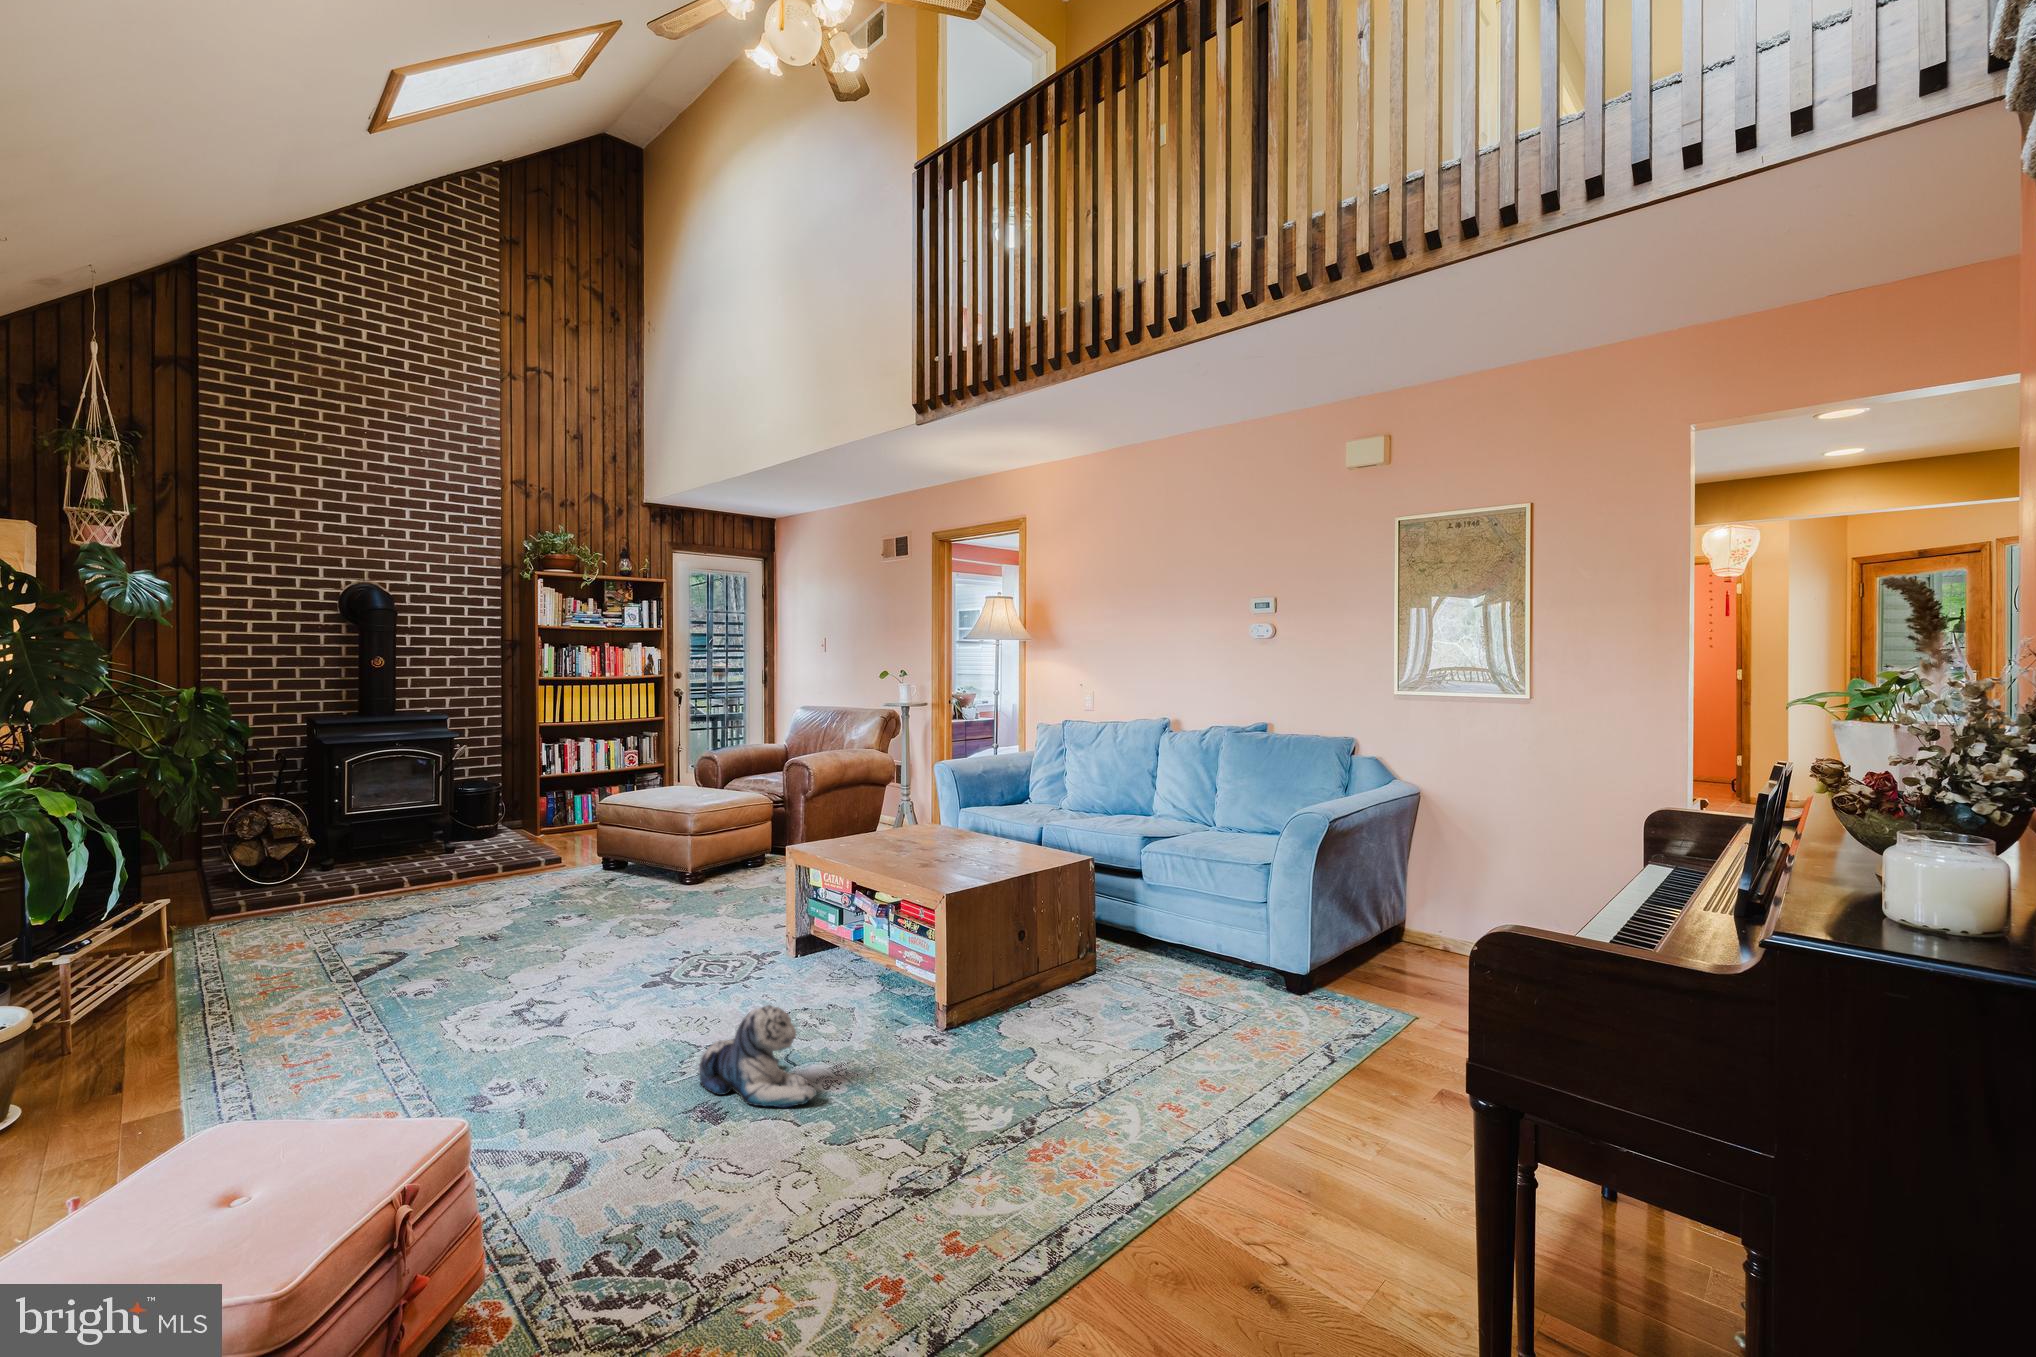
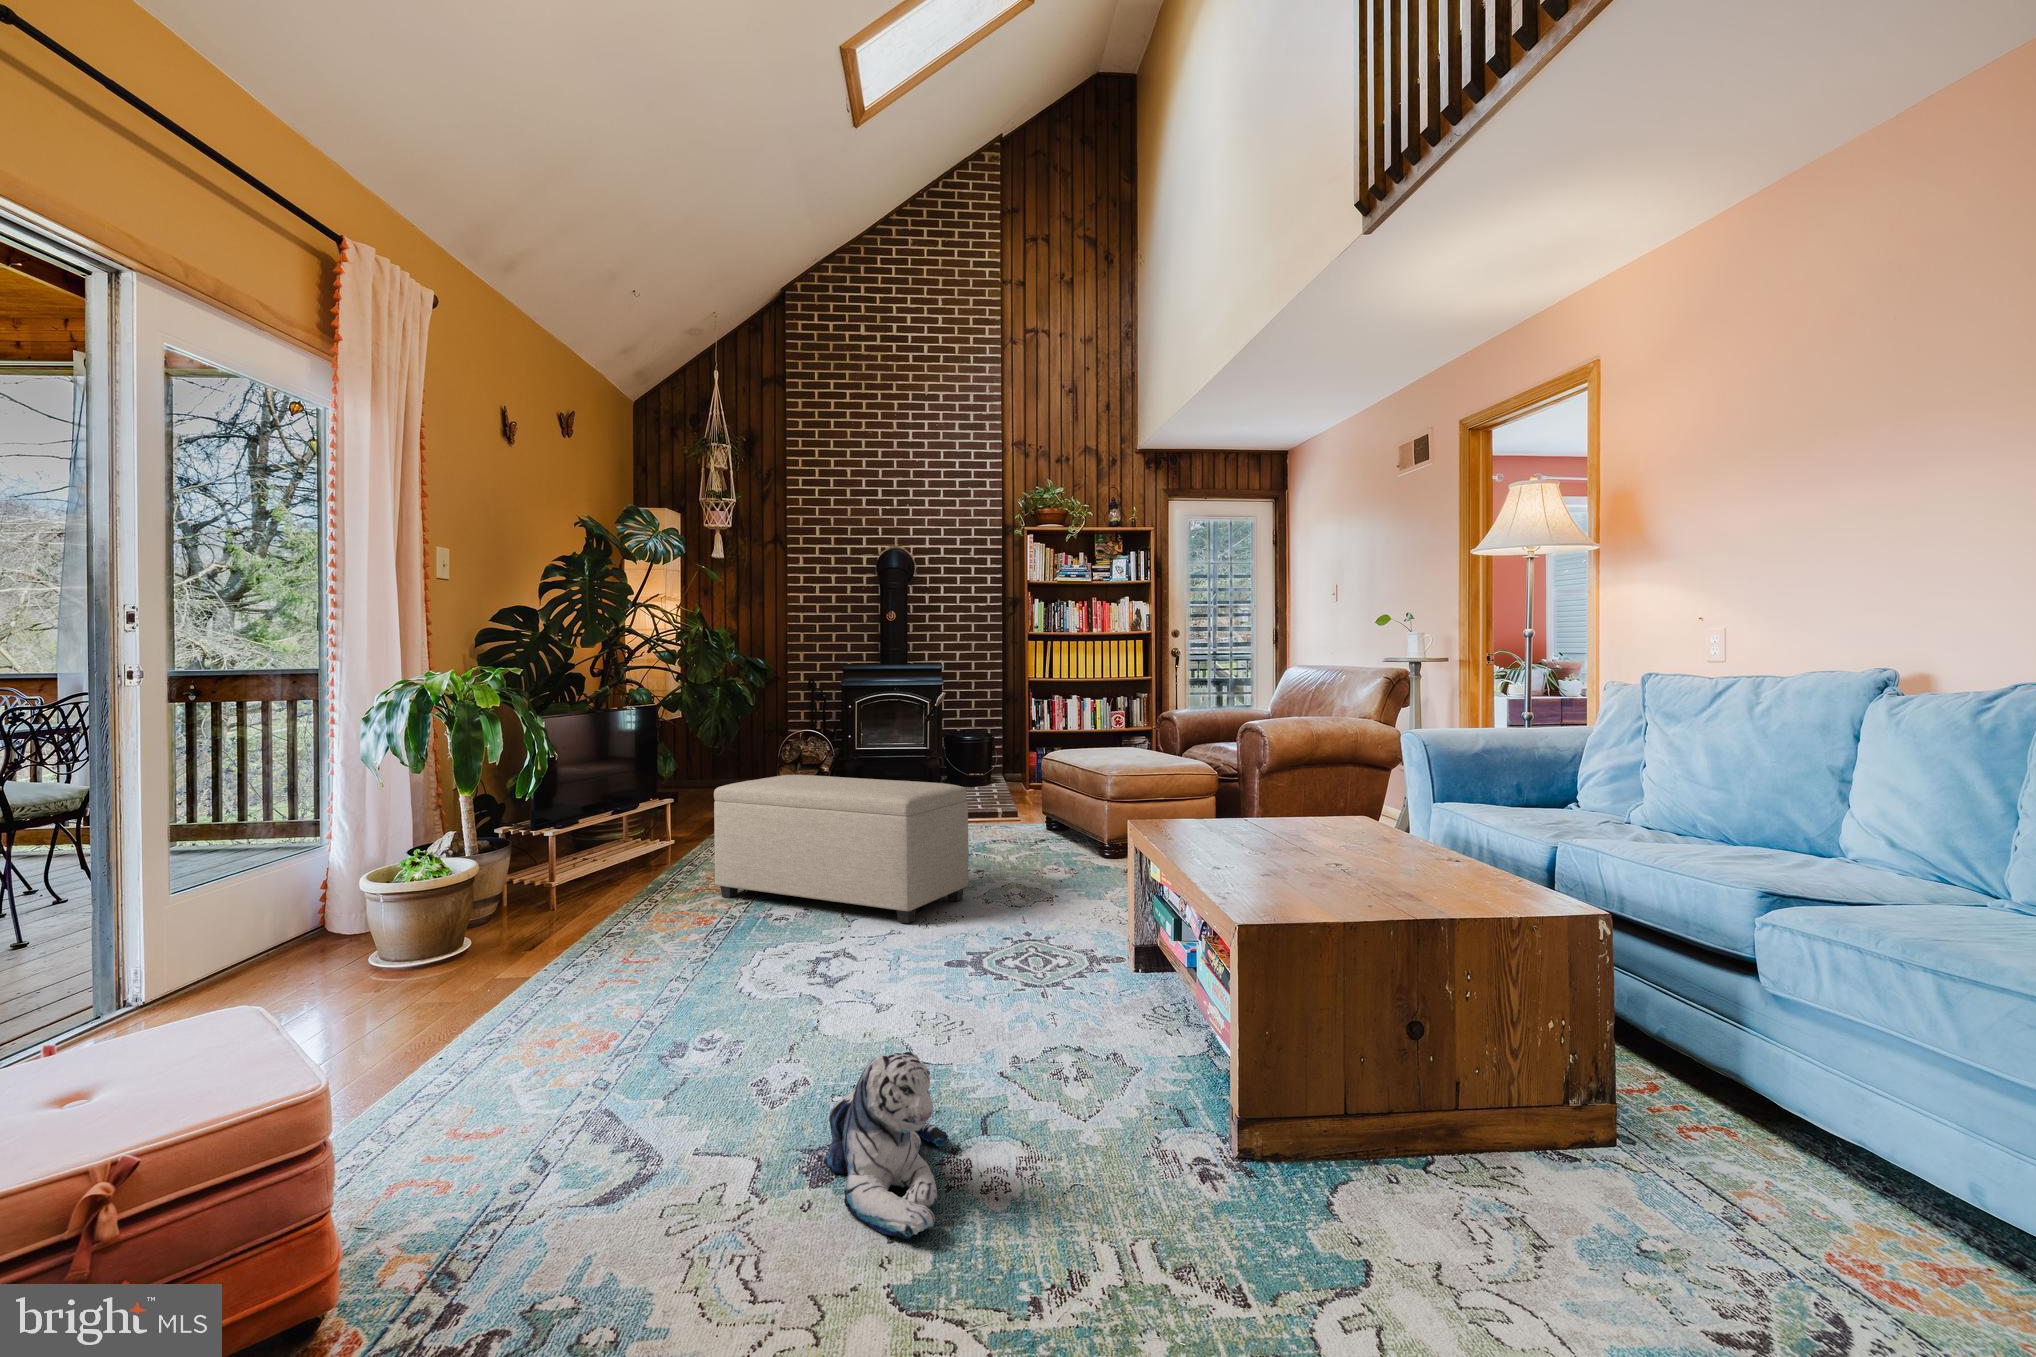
ottoman: none [329,835,608,971] -> present [714,775,969,923]

